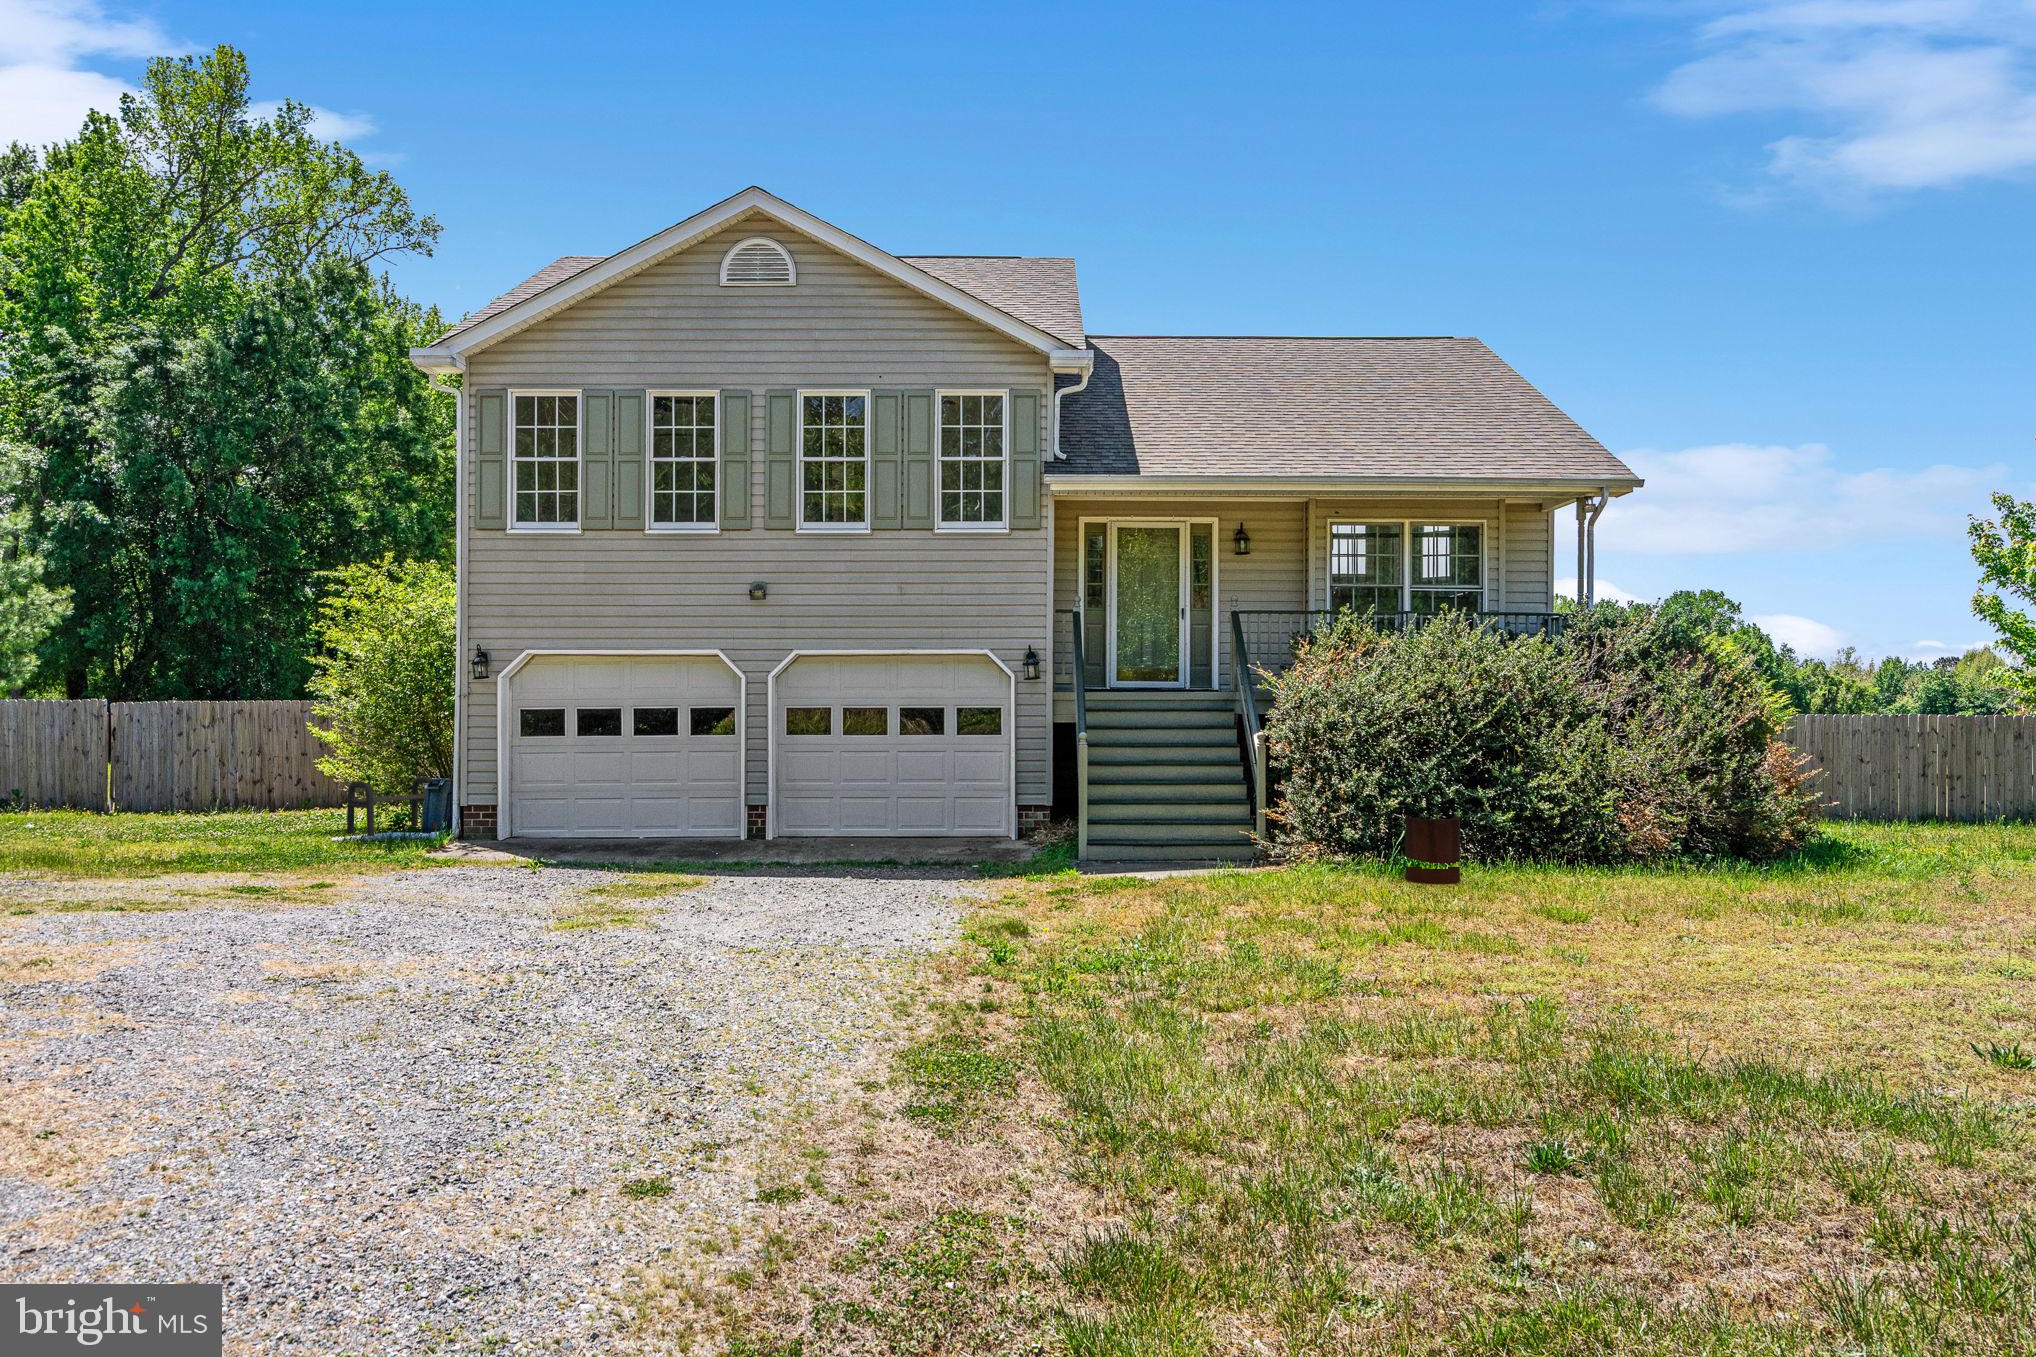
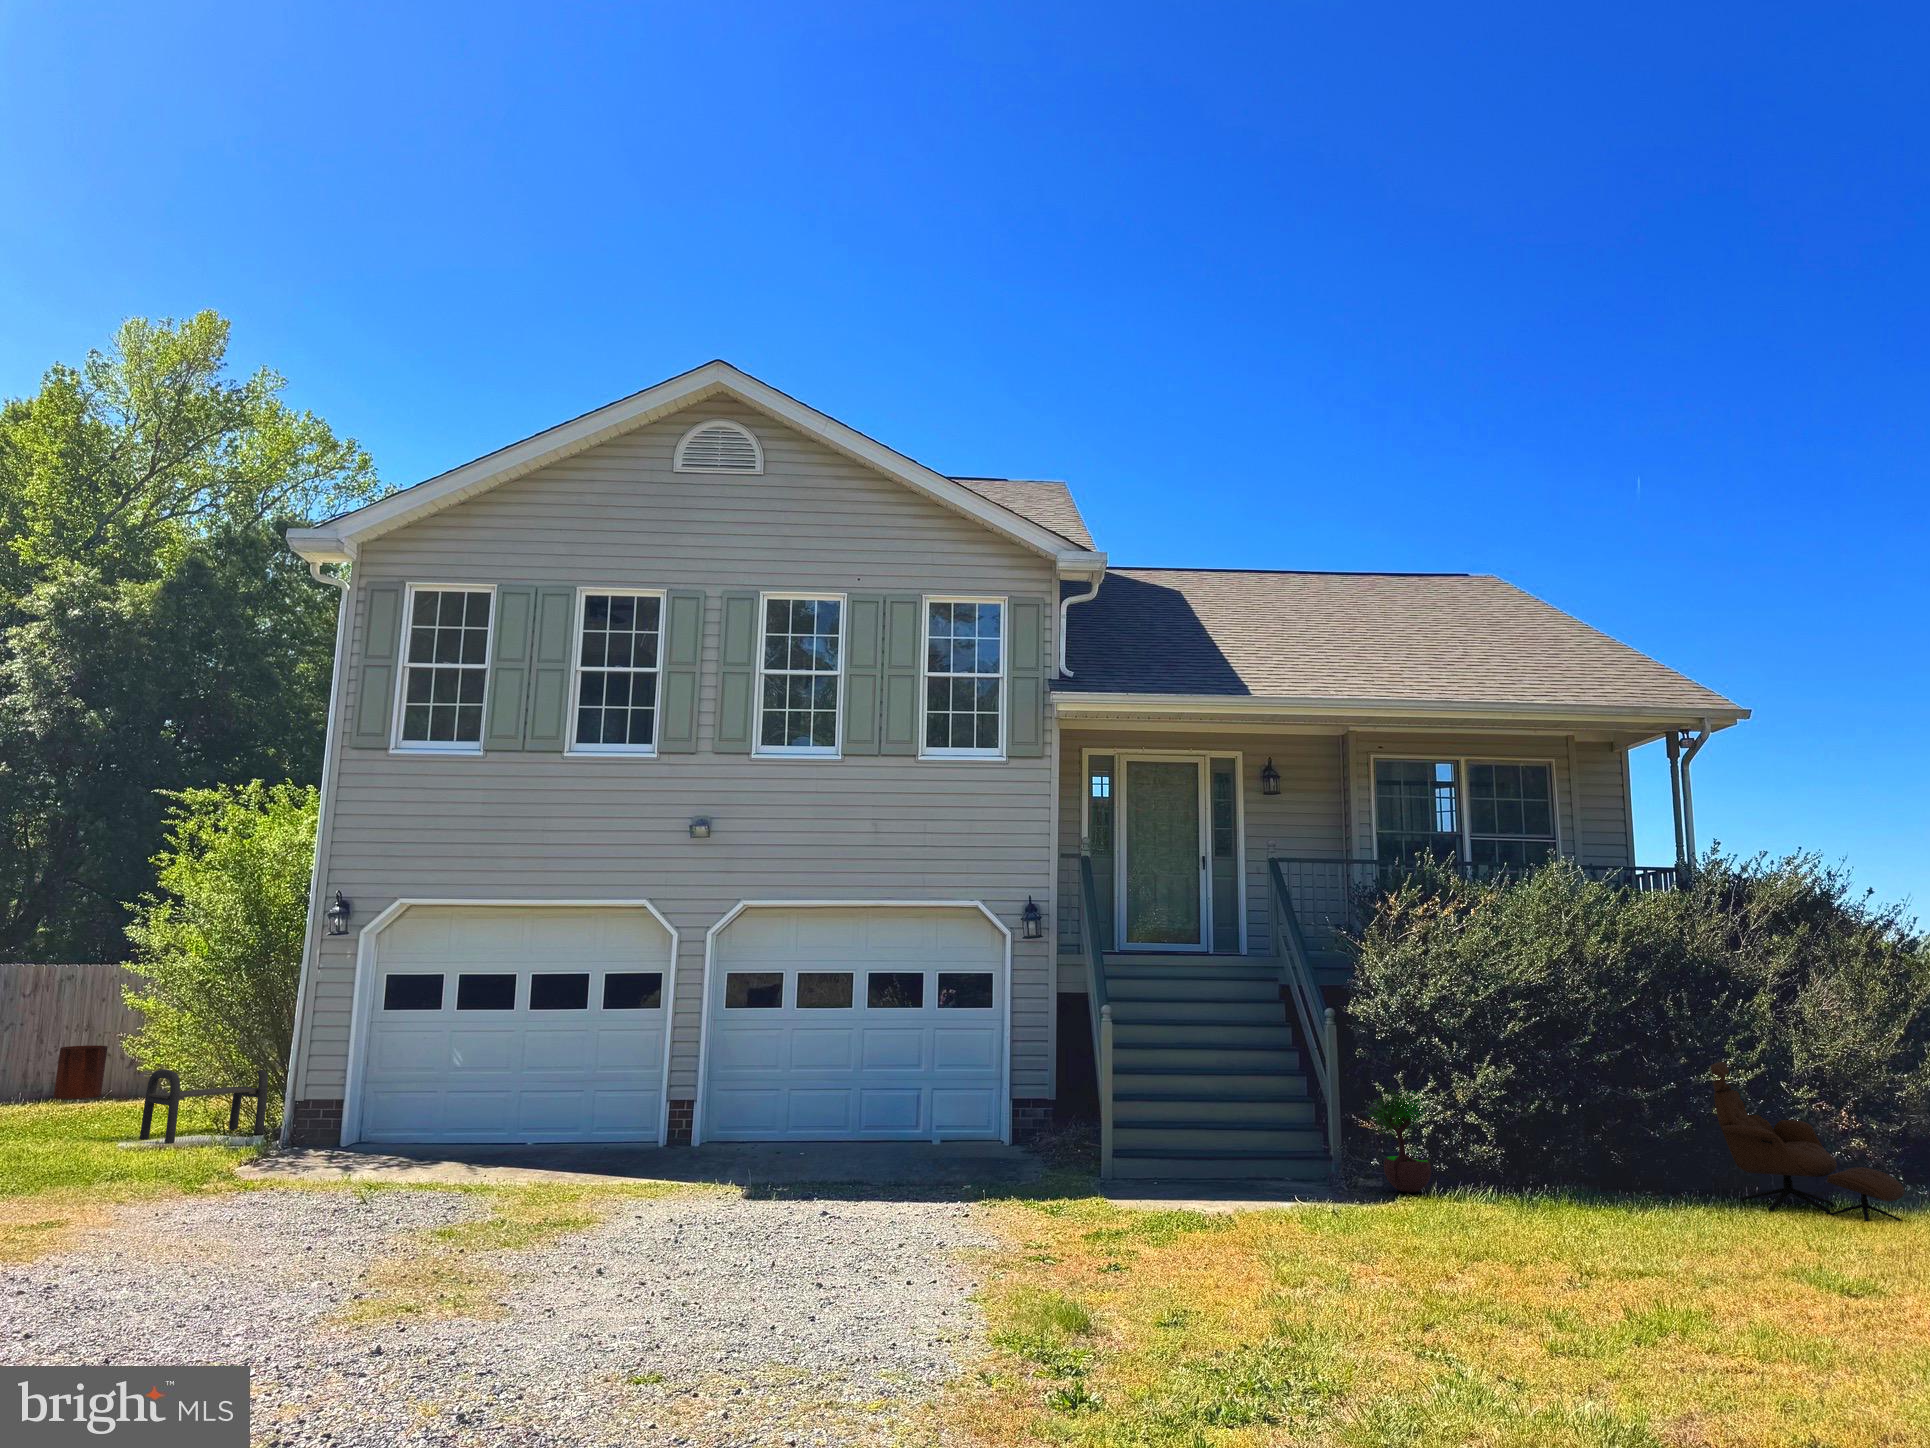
lounge chair: none [1546,776,1678,894] -> present [1711,1062,1905,1222]
potted tree: none [1275,792,1324,873] -> present [1369,1090,1431,1193]
trash can: present [1405,815,1460,884] -> present [53,1045,108,1099]

